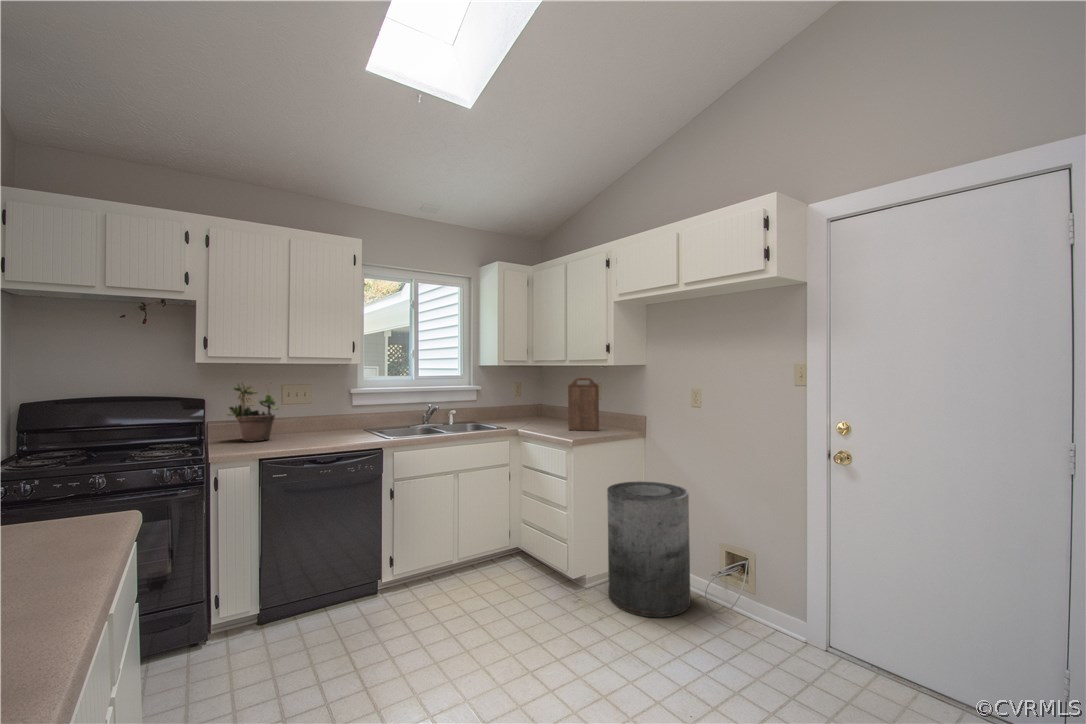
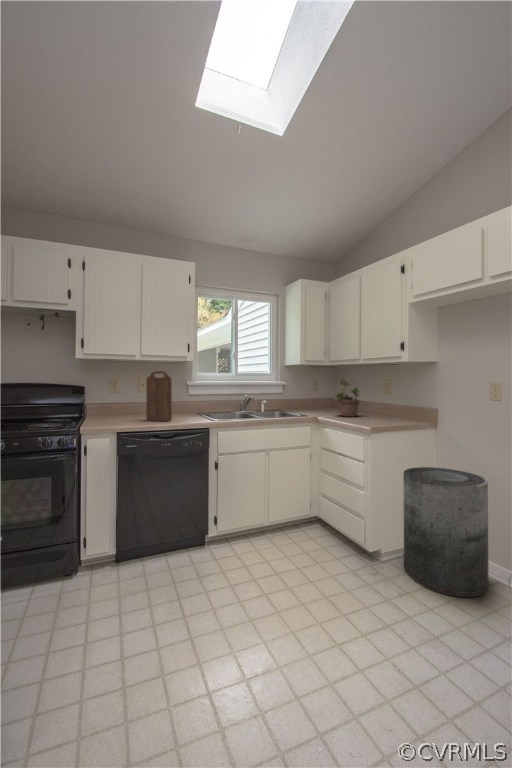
cutting board: present [568,378,599,430] -> present [146,371,172,421]
potted plant: present [227,383,279,441] -> present [335,379,363,417]

